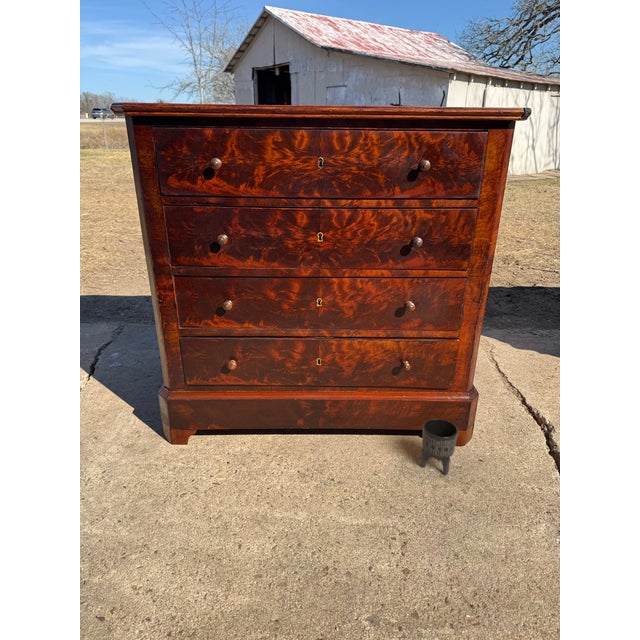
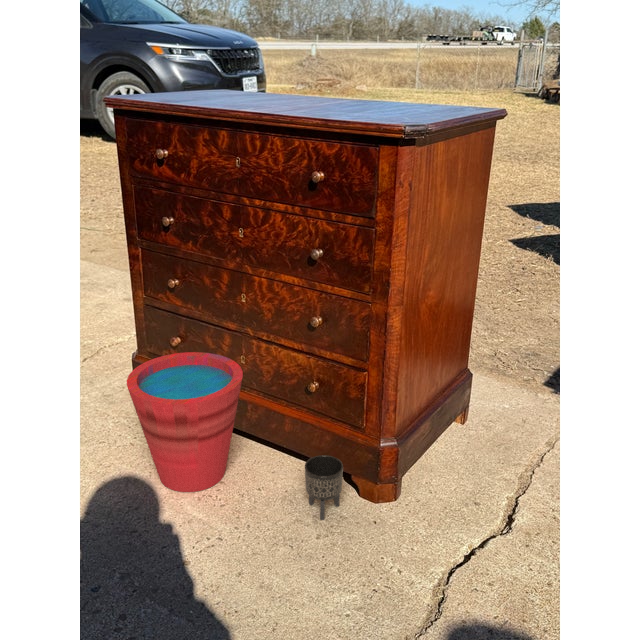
bucket: none [242,362,361,507] -> present [127,352,243,492]

